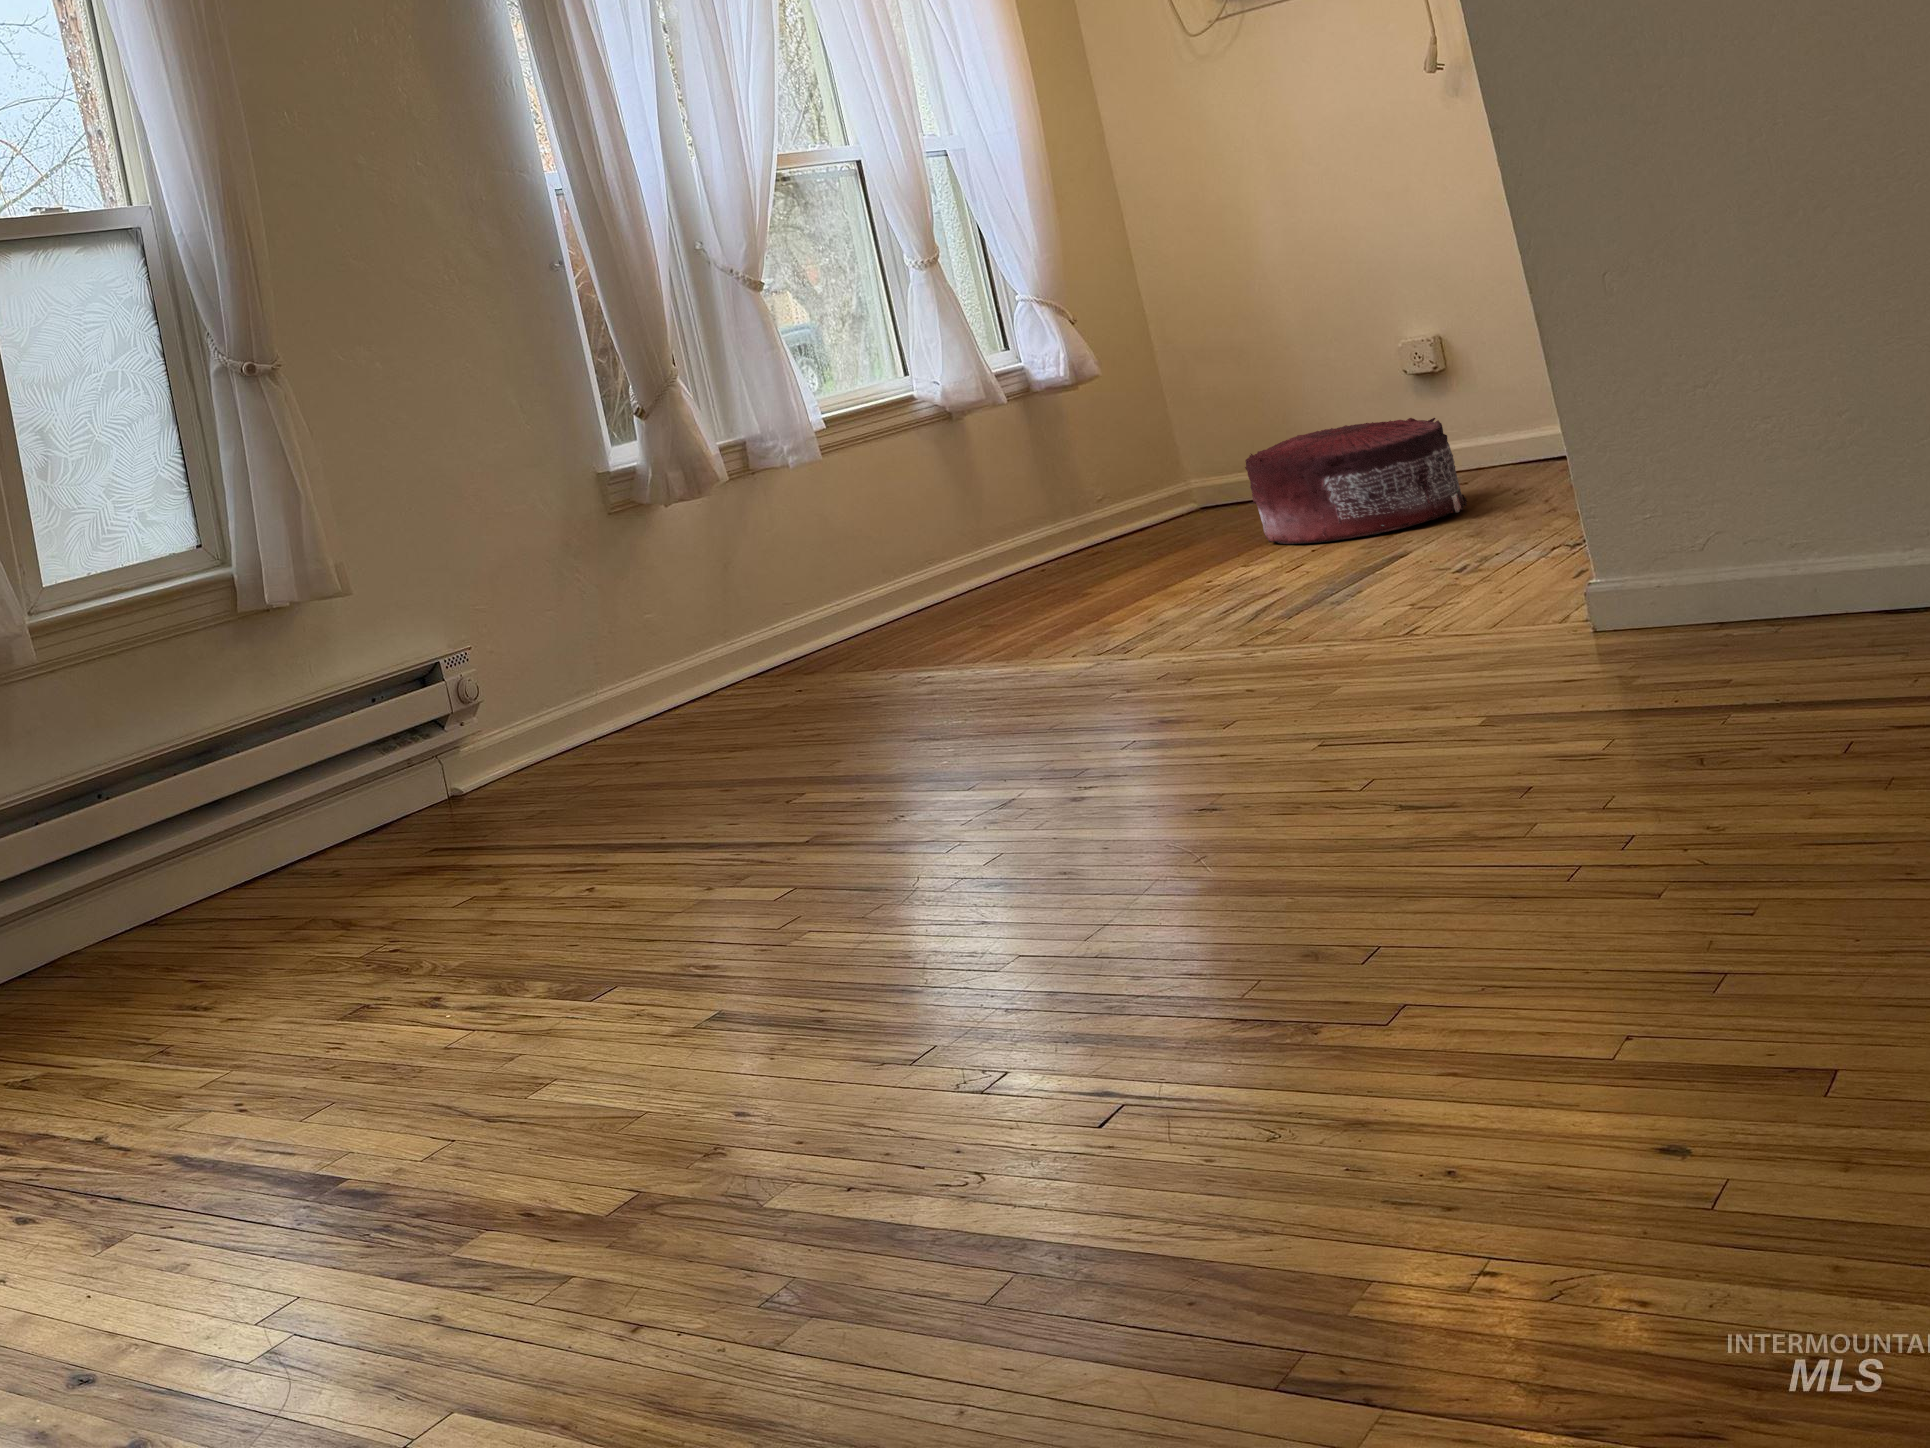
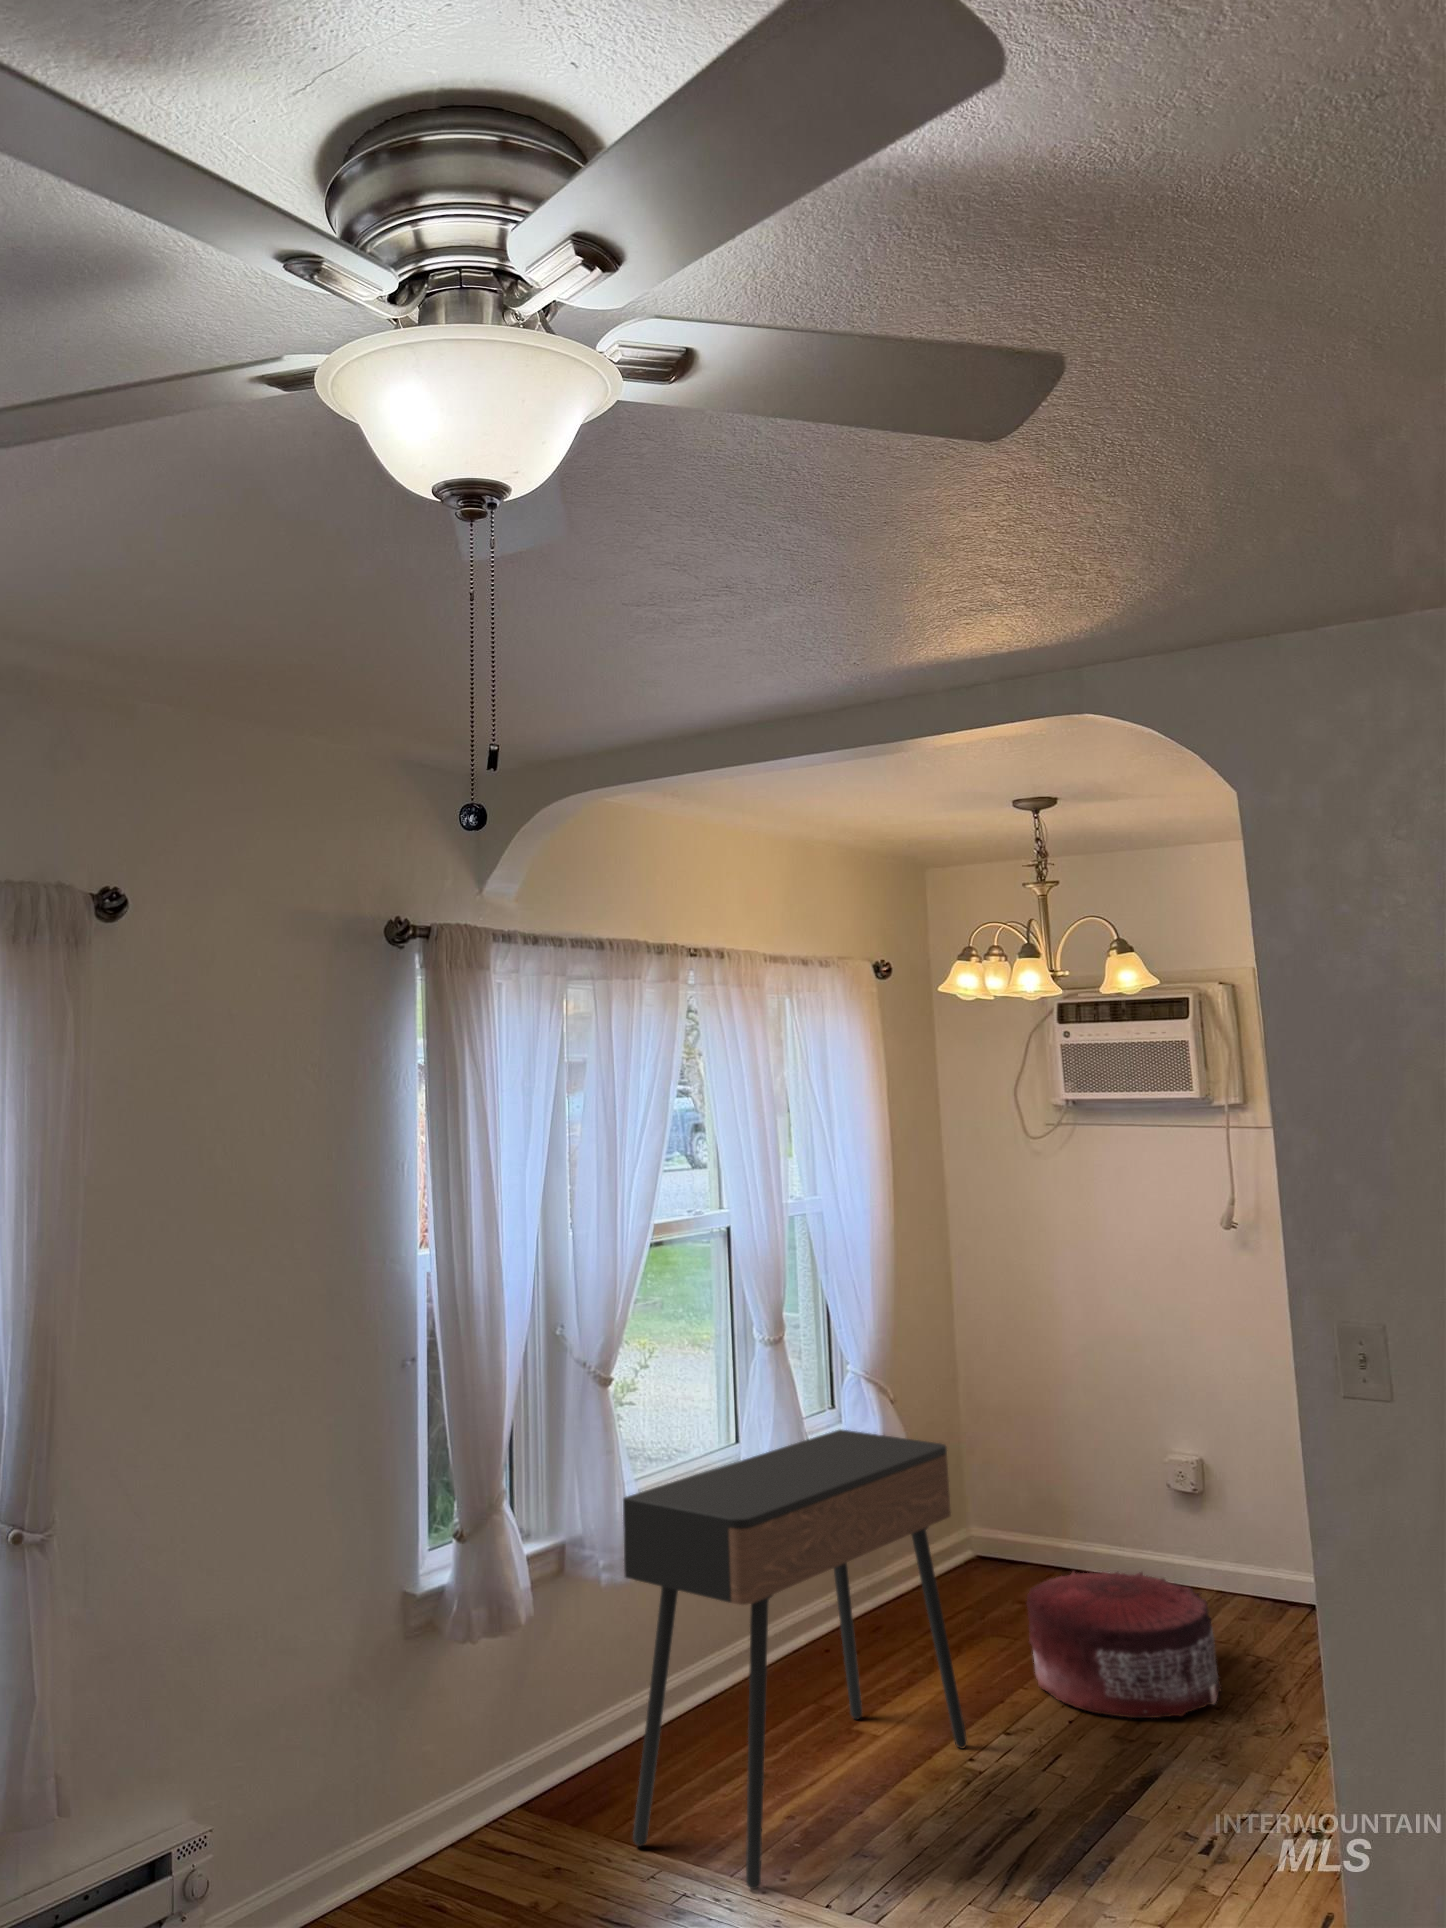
console table: none [798,293,1195,672] -> present [623,1429,967,1889]

